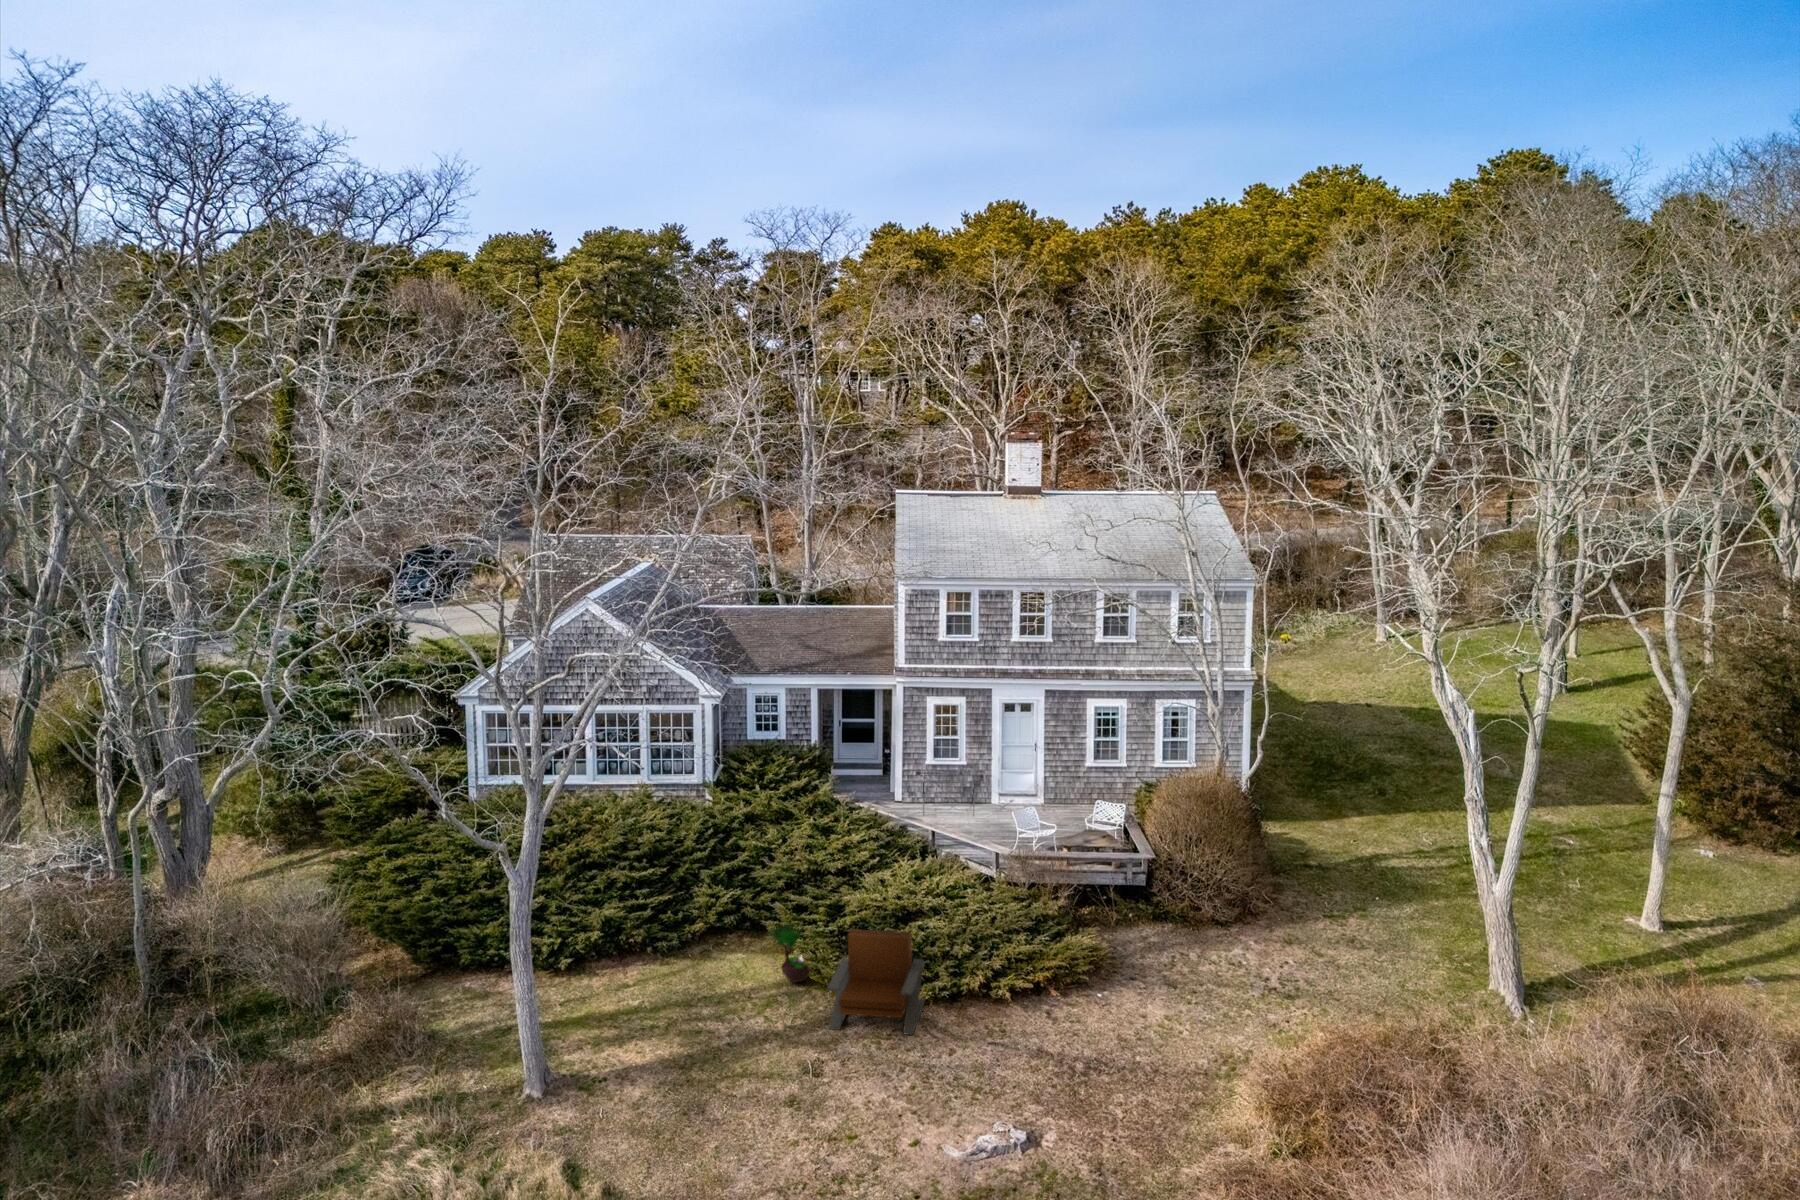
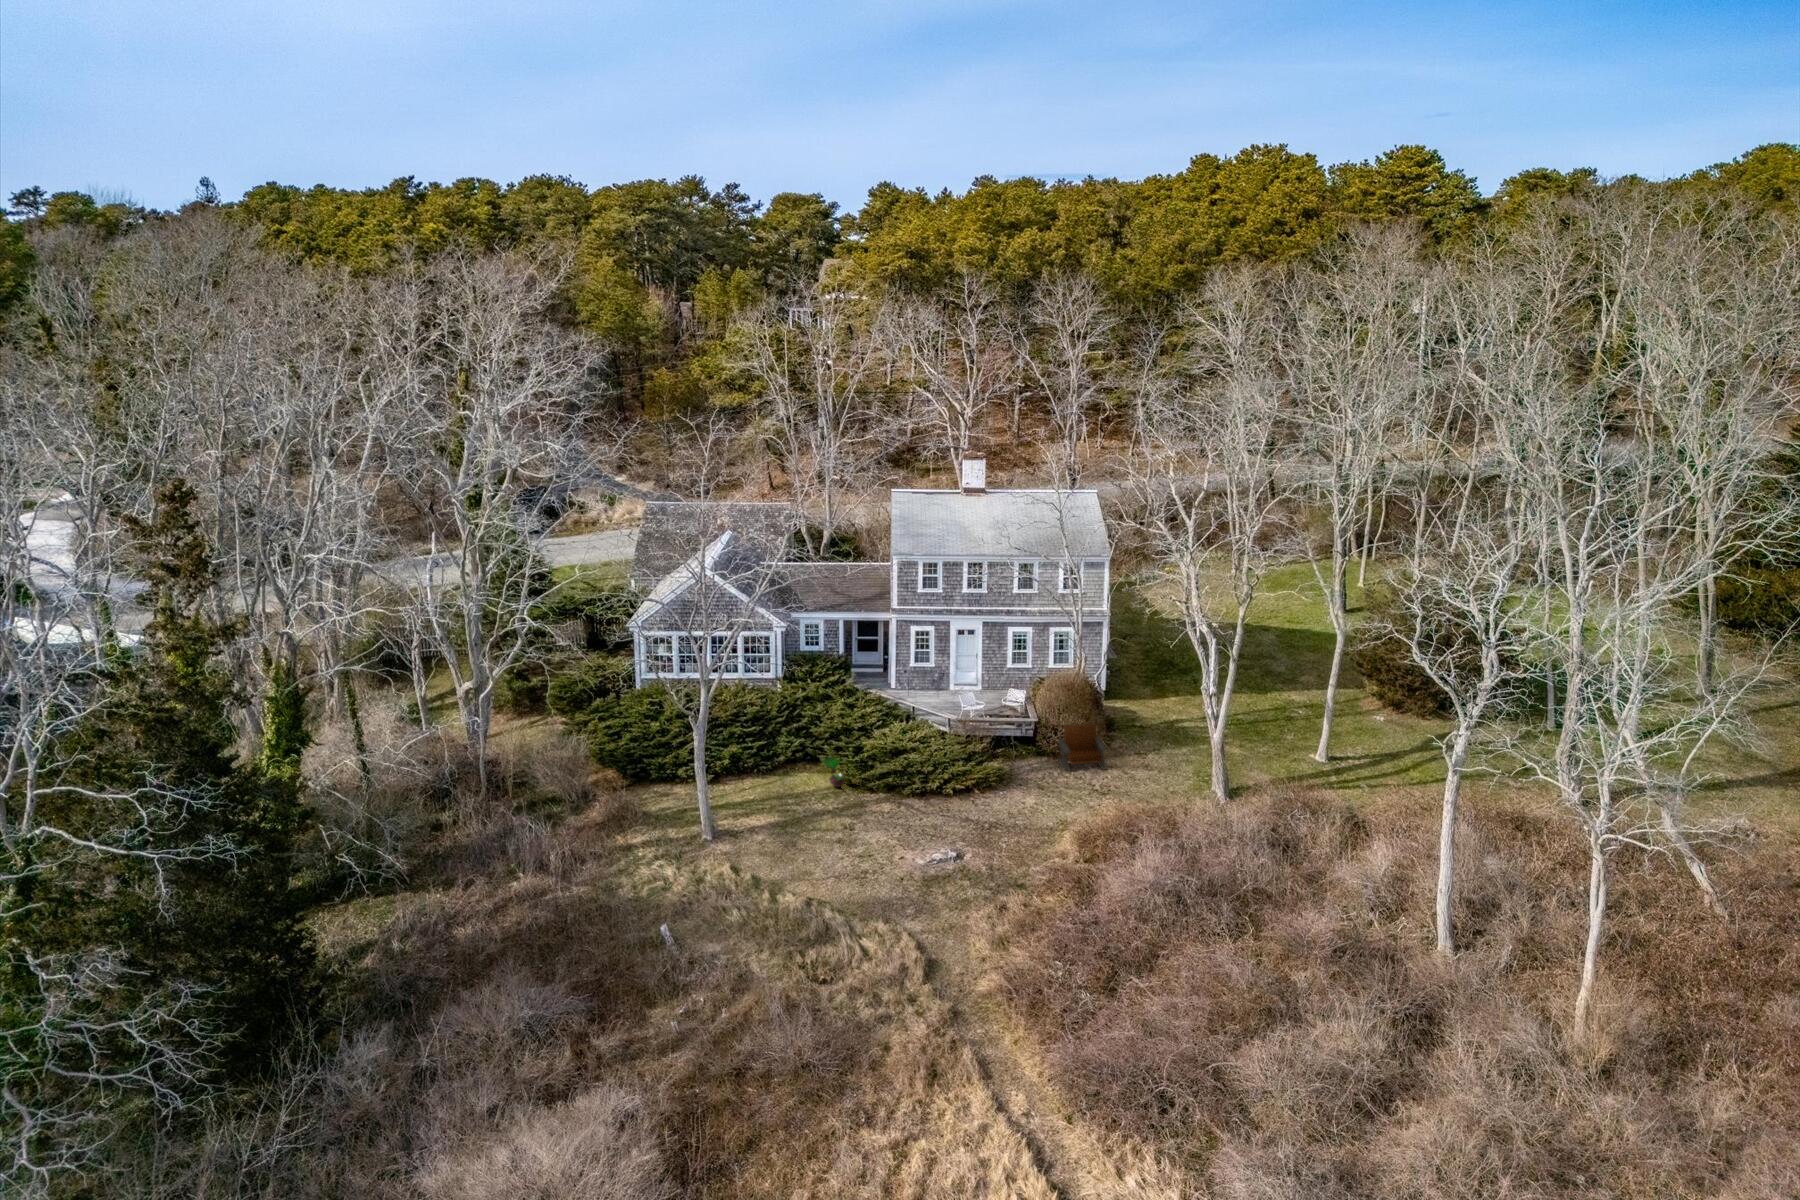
lounge chair: present [827,929,925,1035] -> present [1058,723,1107,772]

